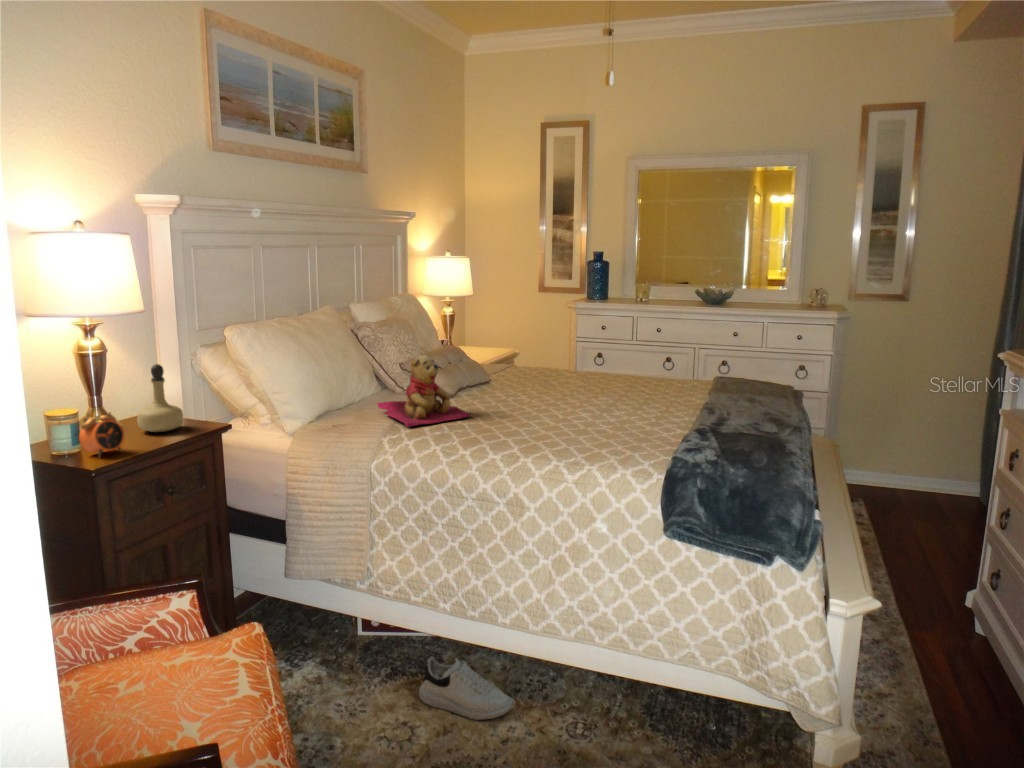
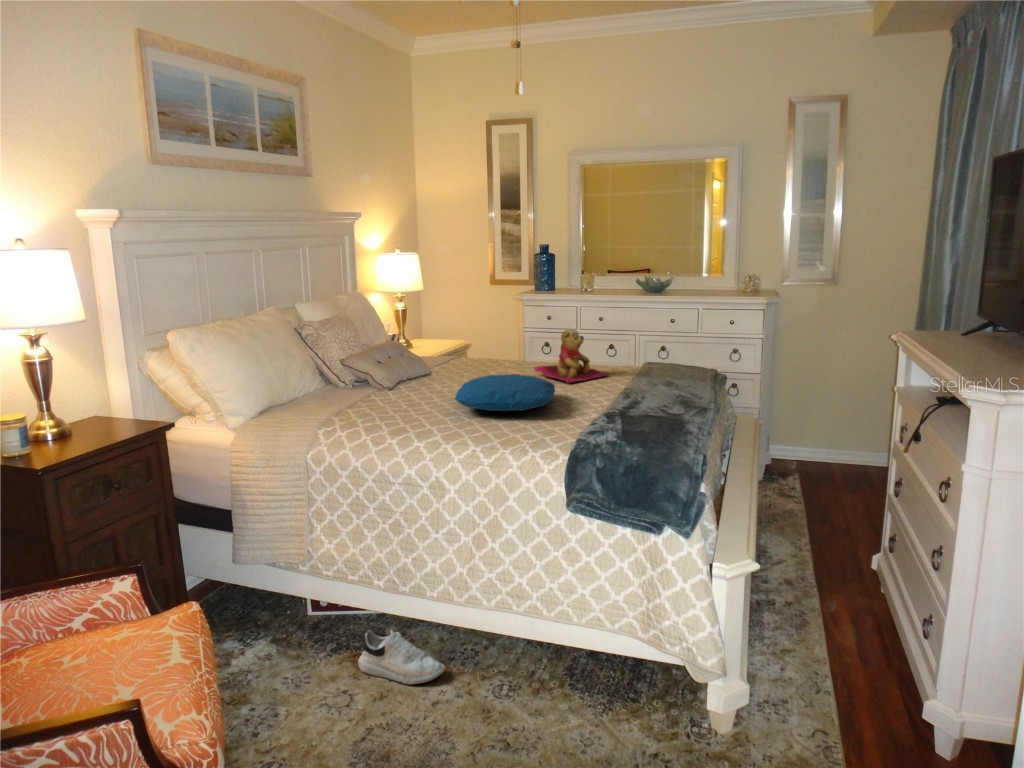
teddy bear: present [377,355,471,427] -> present [534,329,608,383]
perfume bottle: present [137,364,184,432] -> none [86,370,130,433]
pillow: none [527,384,633,423] -> present [455,374,555,411]
alarm clock: present [79,410,124,457] -> none [29,414,71,459]

